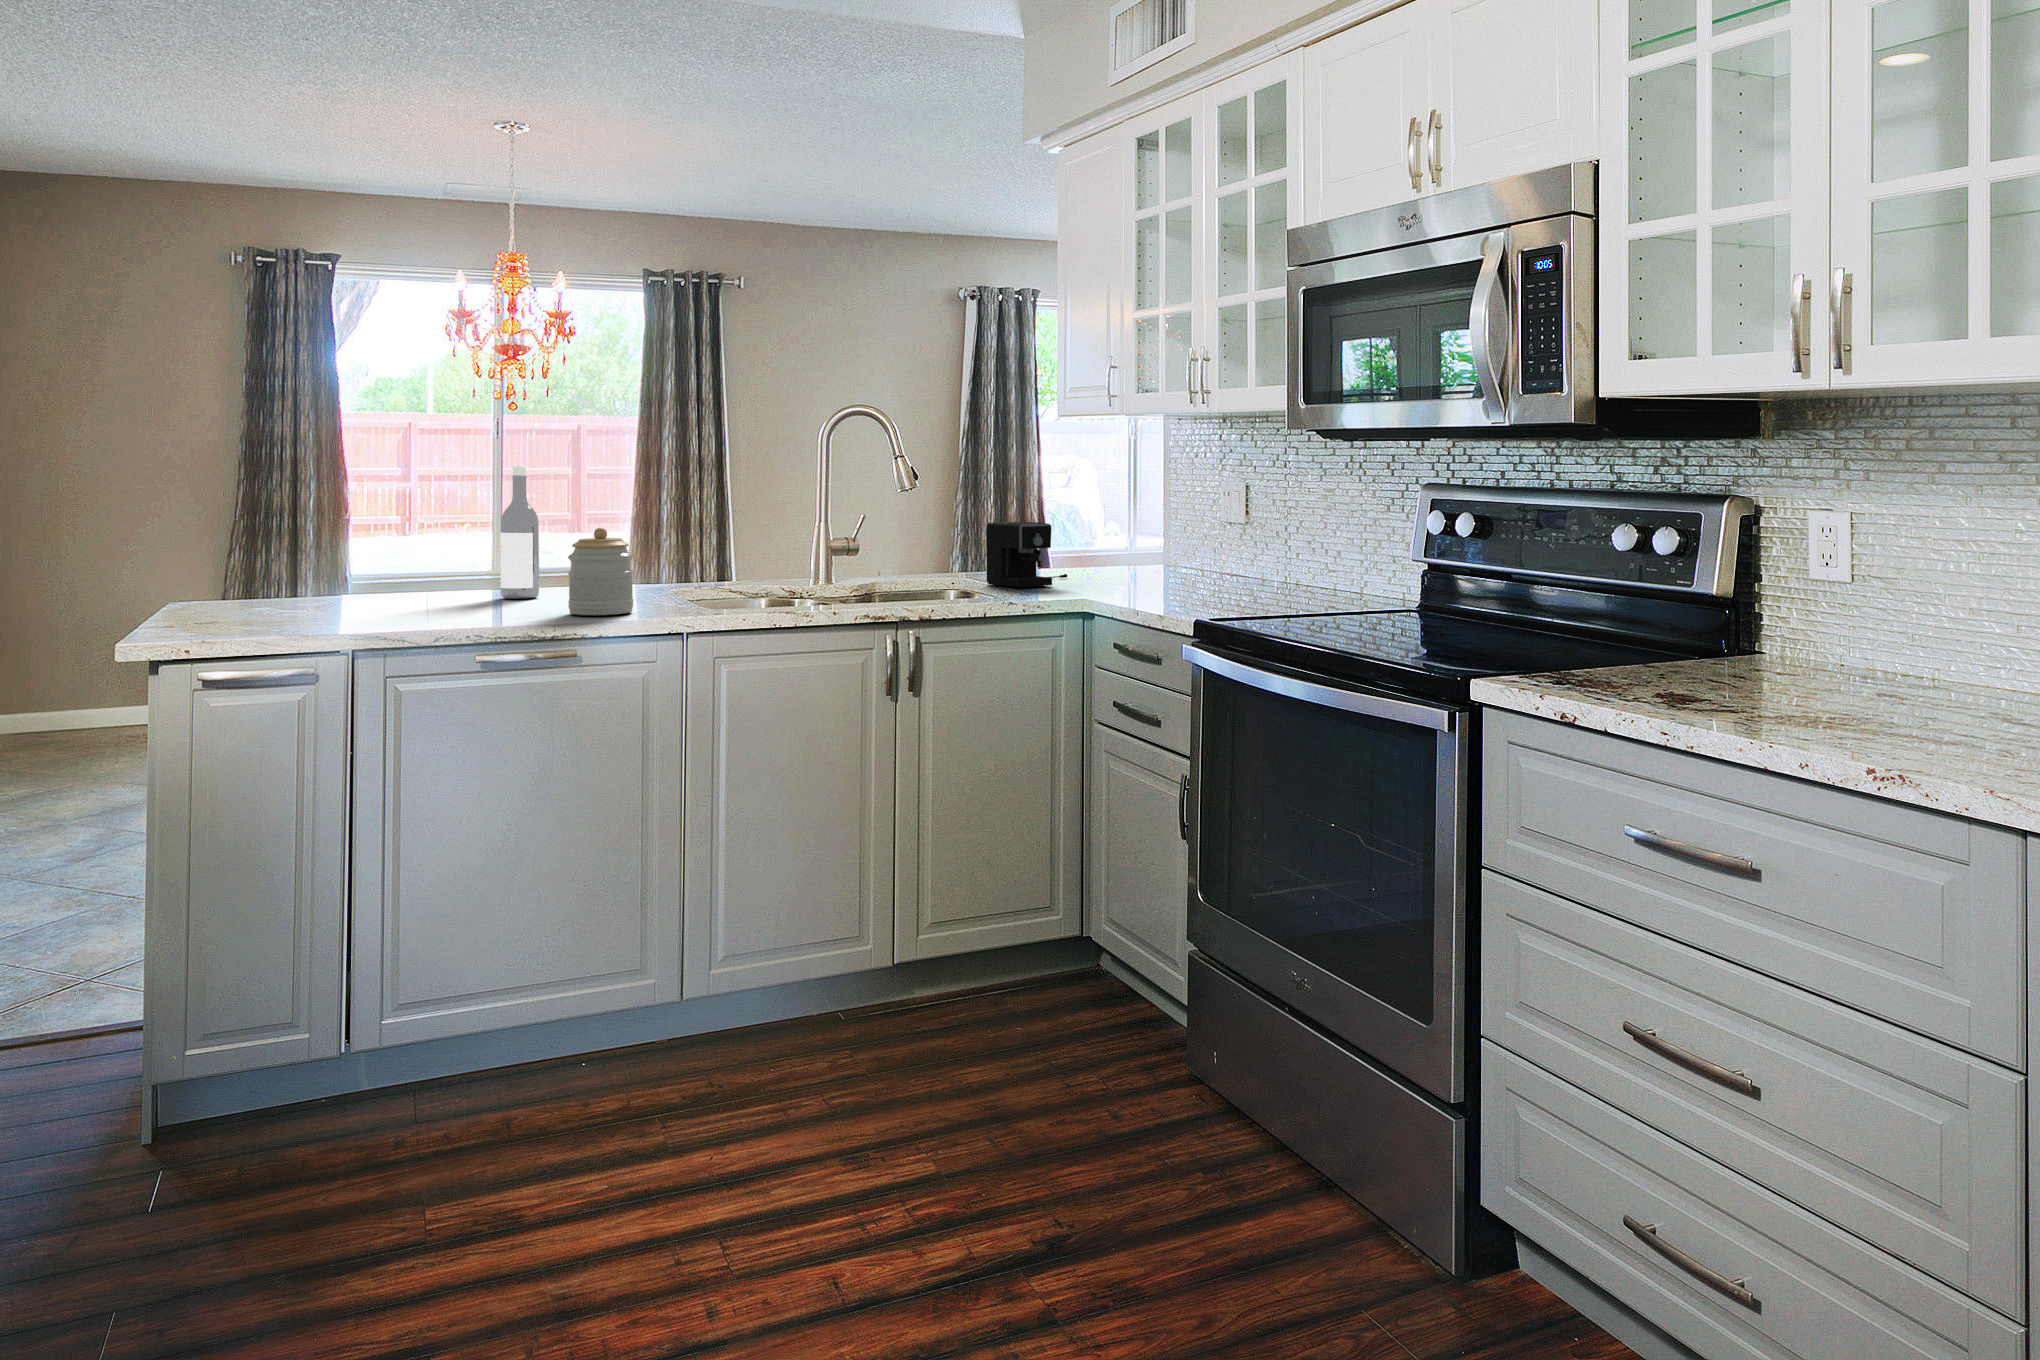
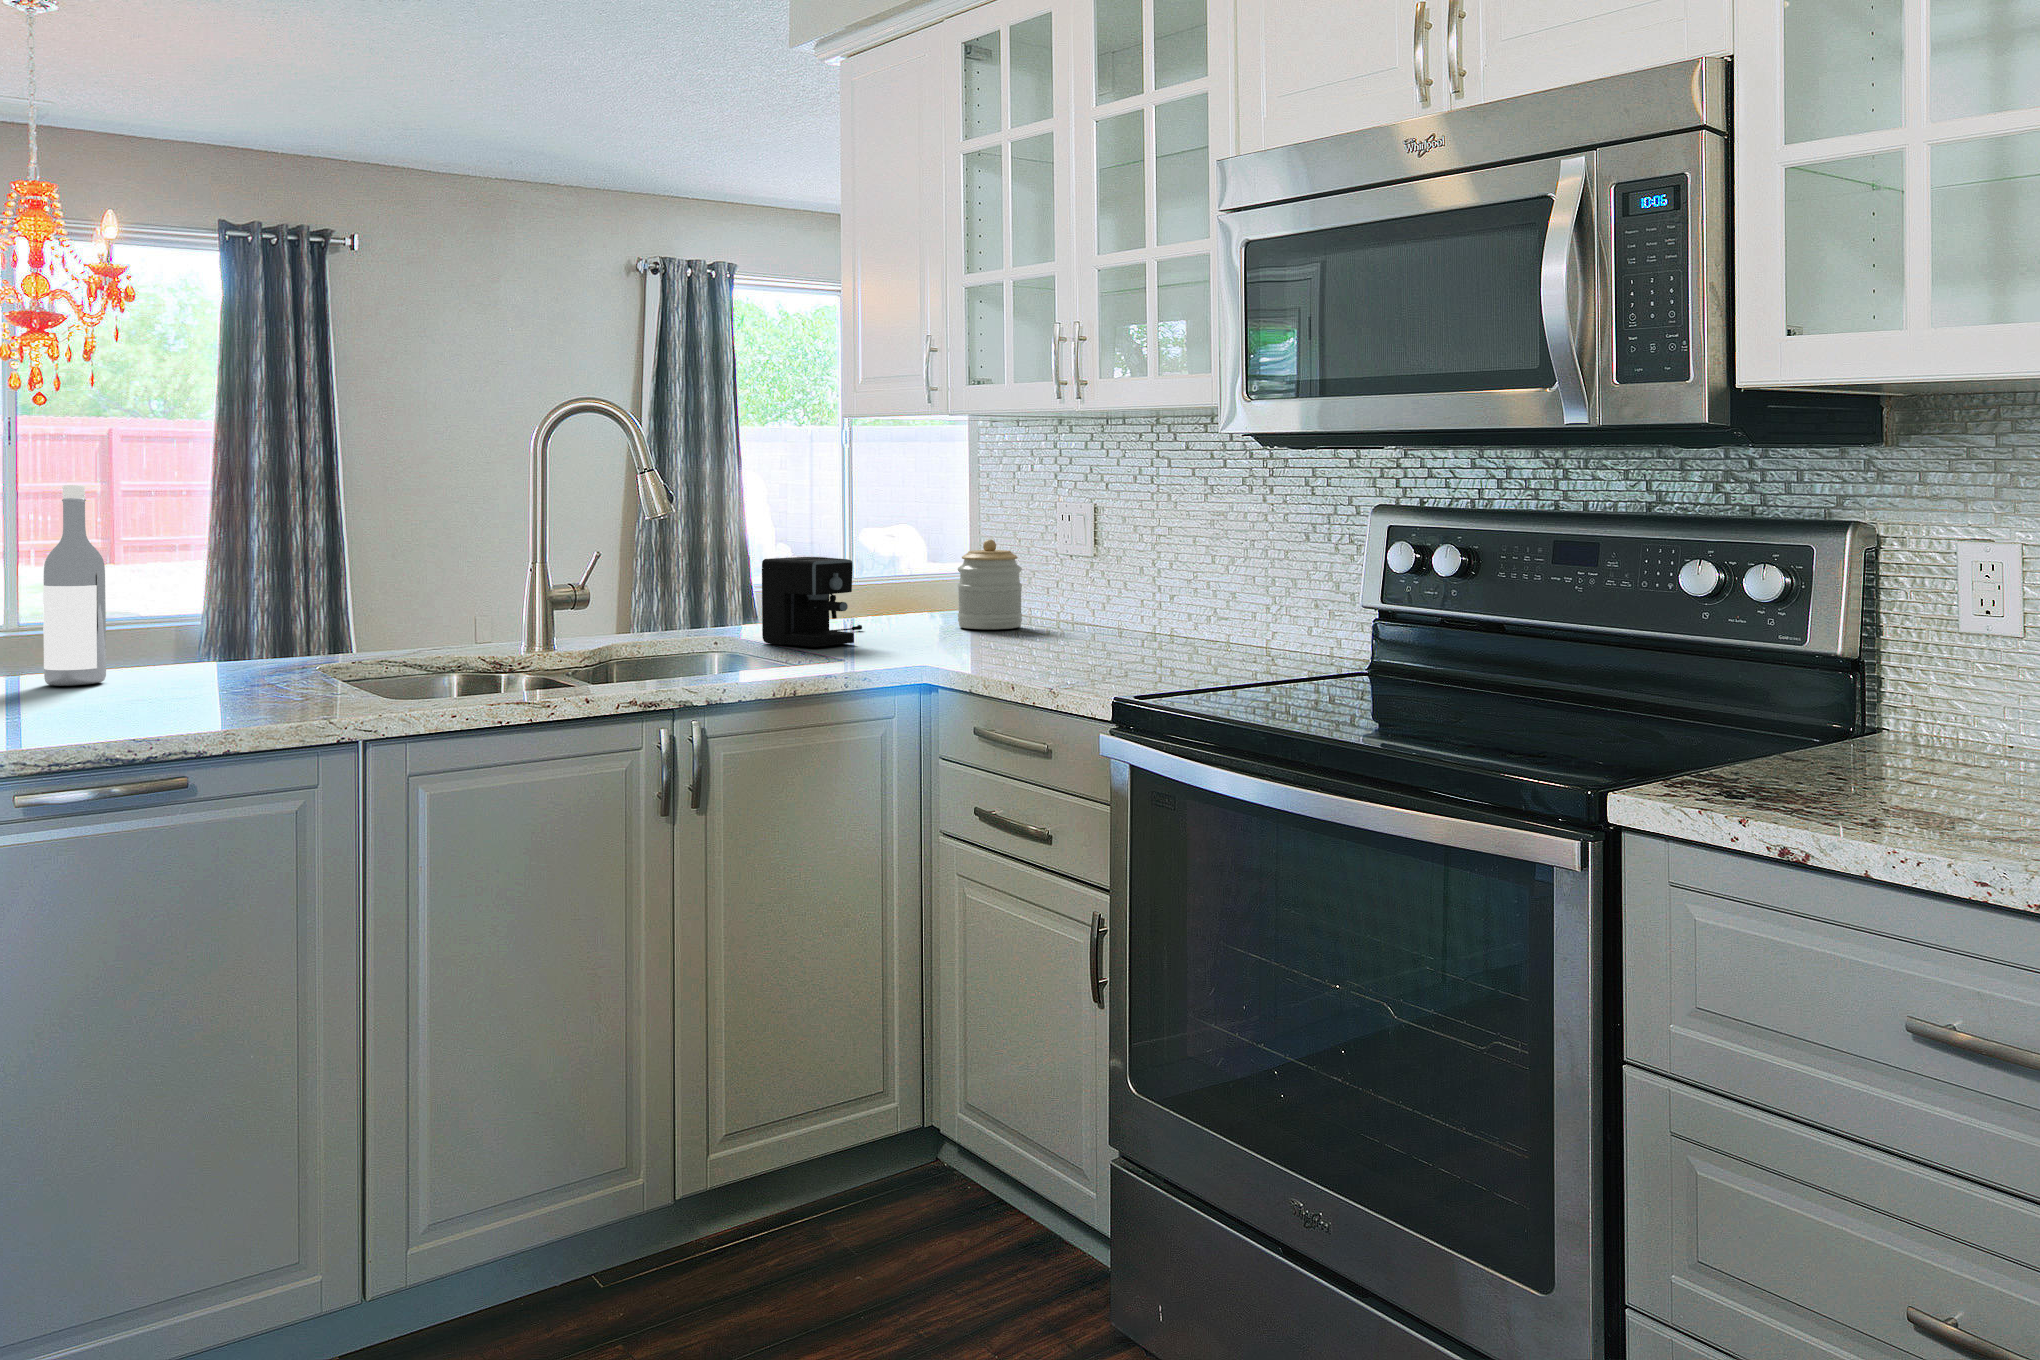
jar: present [568,528,633,615] -> present [958,540,1022,629]

